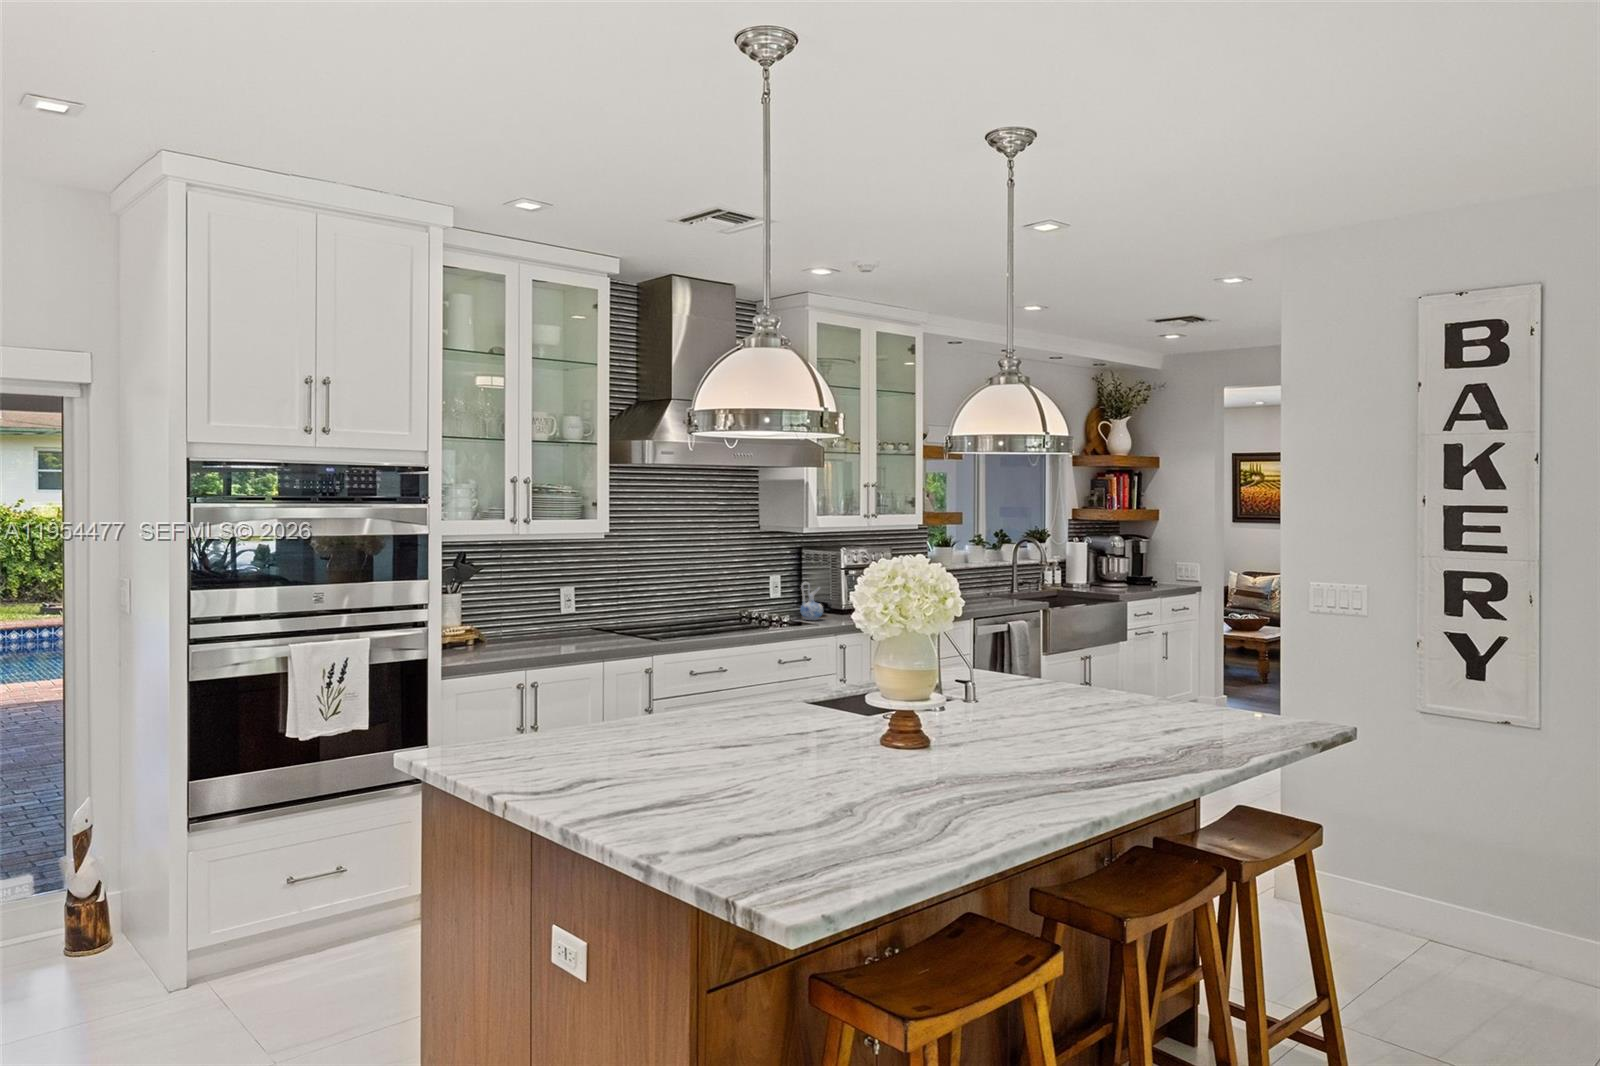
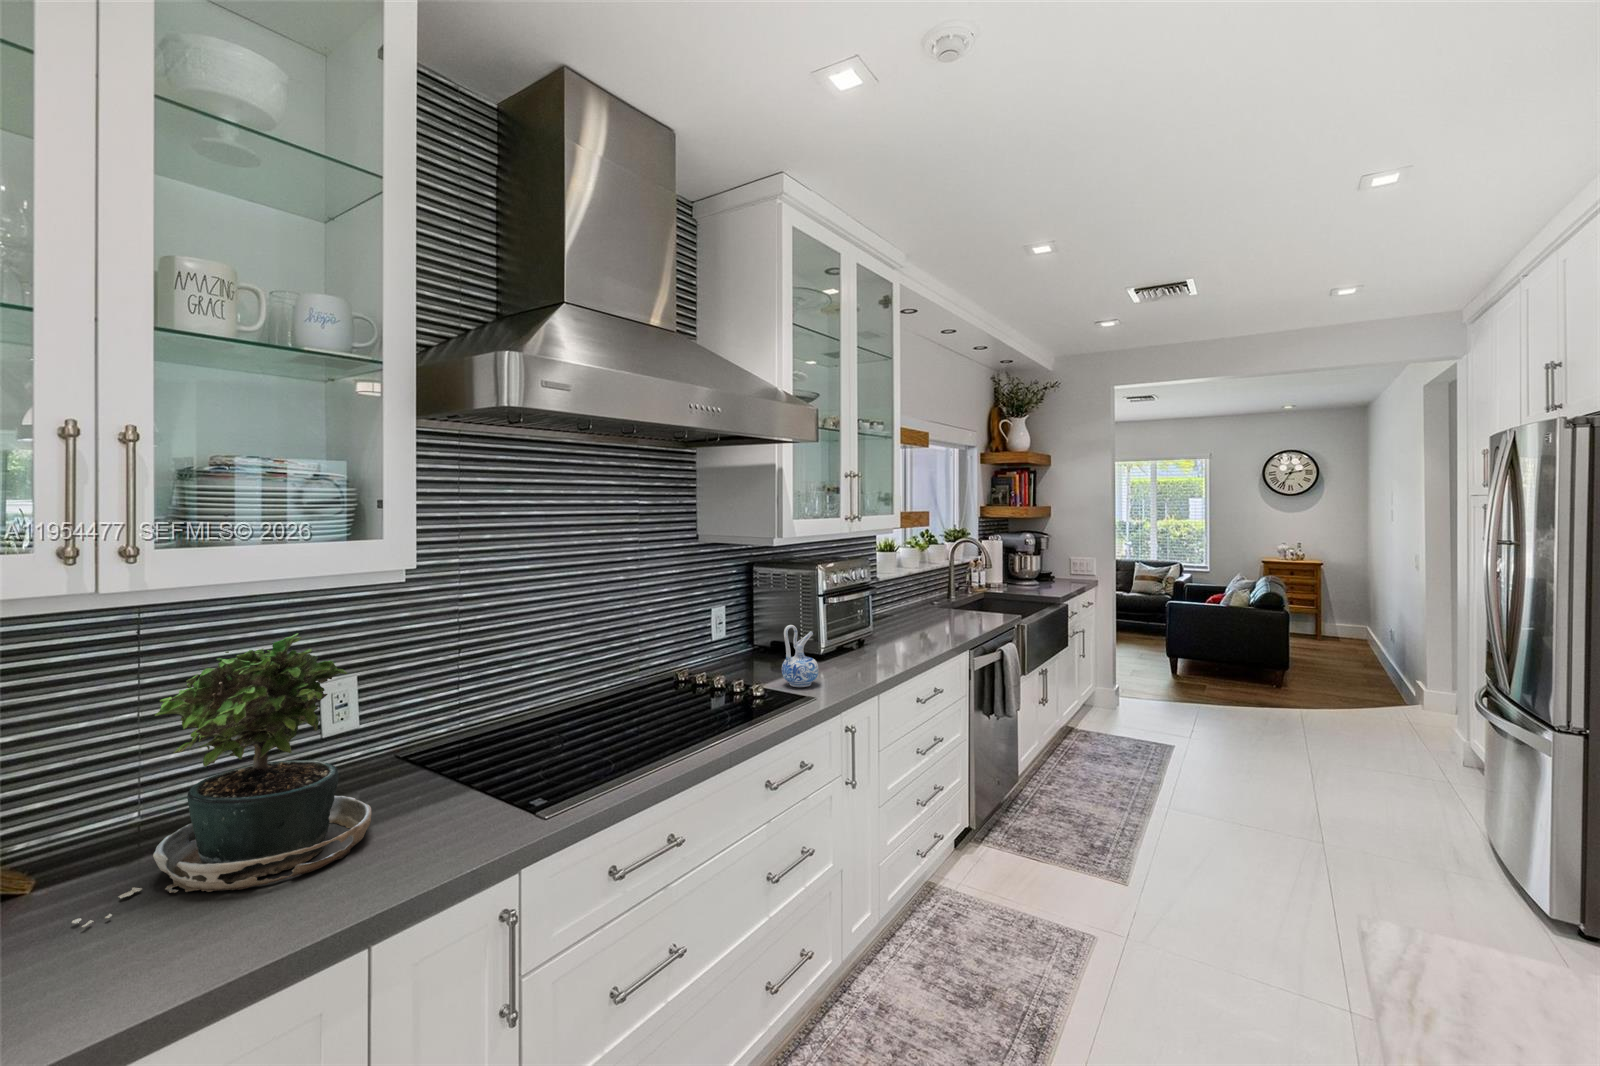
potted plant: none [507,557,593,649] -> present [72,633,372,927]

